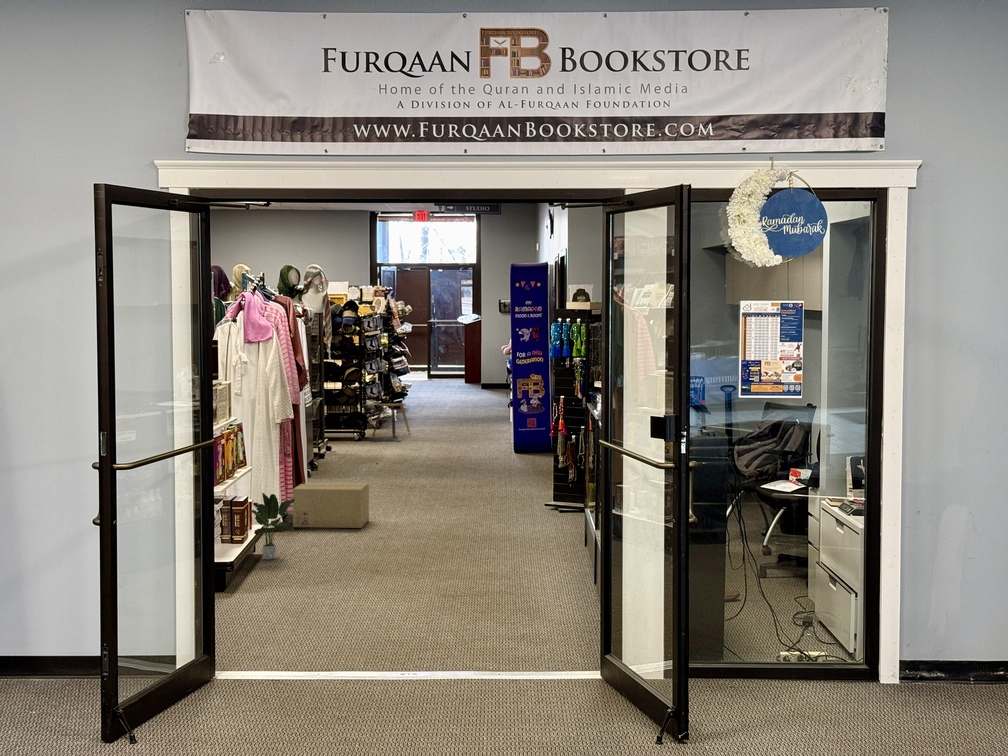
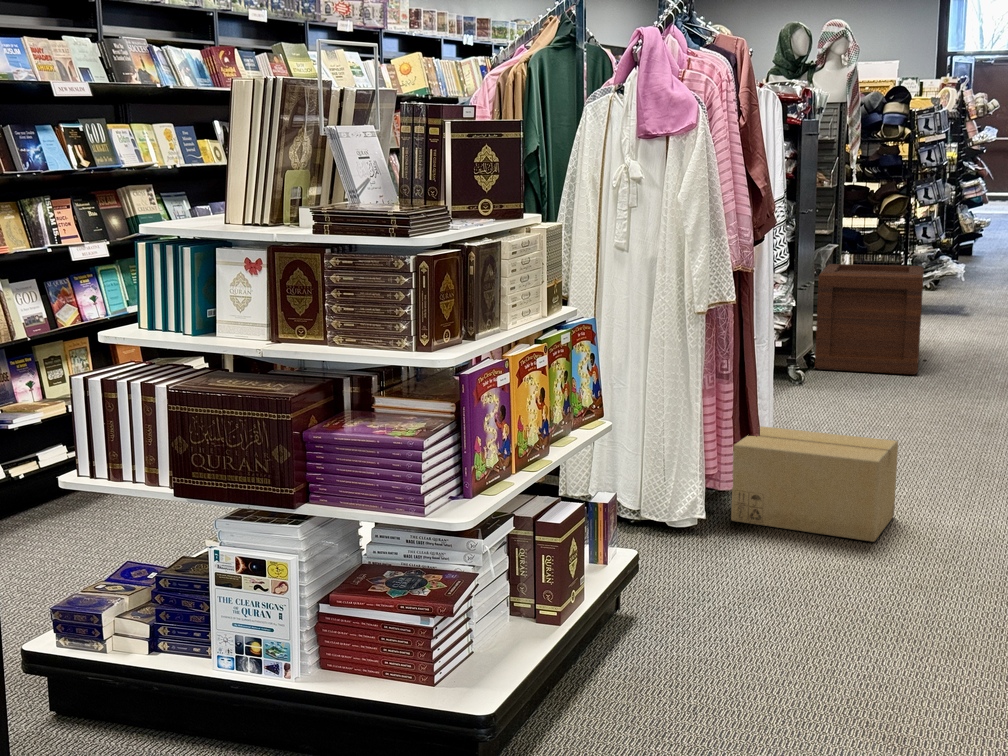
stool: present [373,403,410,437] -> none [922,253,986,308]
wooden crate: none [316,408,374,470] -> present [815,264,924,374]
potted plant: present [251,493,295,560] -> none [603,483,707,635]

